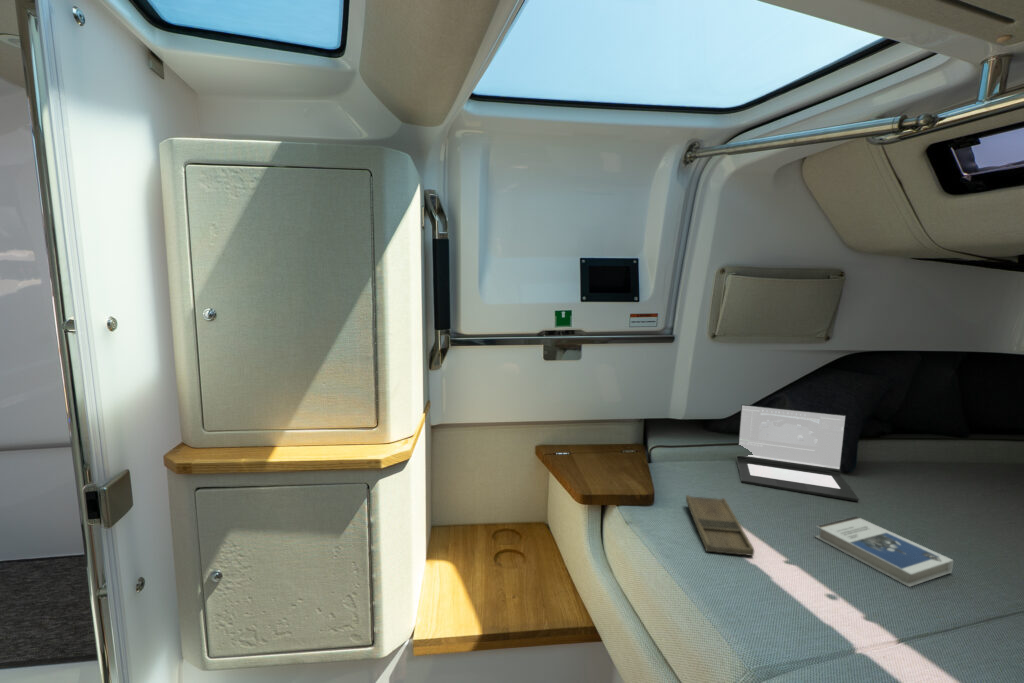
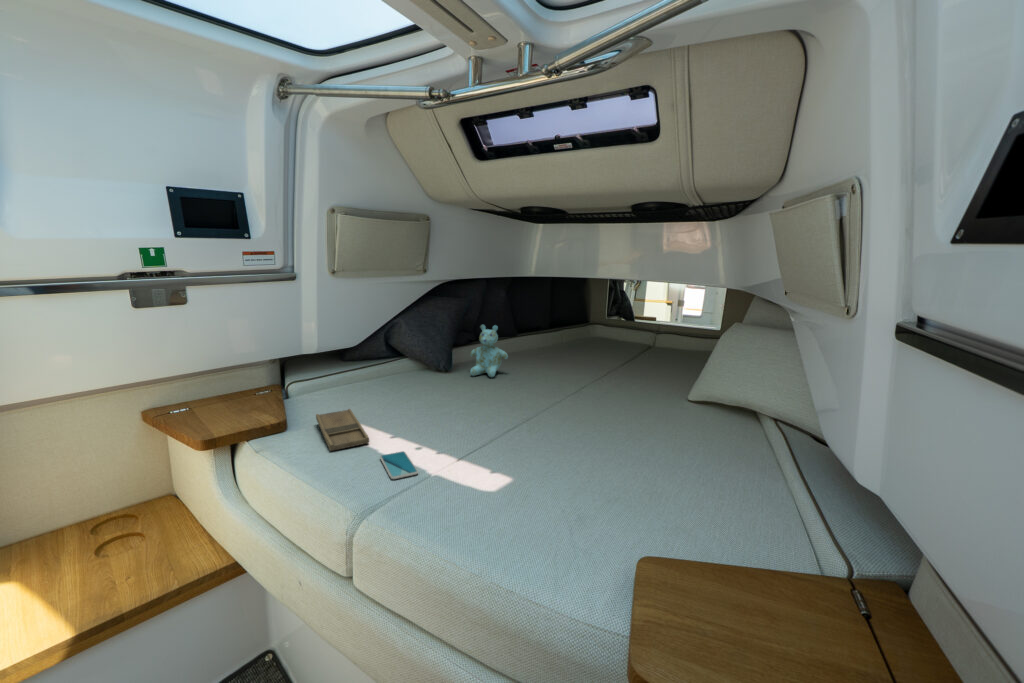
laptop: present [737,405,859,501] -> none [366,330,451,397]
stuffed bear: none [886,416,960,496] -> present [470,325,508,377]
hardback book: present [816,516,953,587] -> none [417,398,494,431]
smartphone: none [773,583,836,637] -> present [380,451,418,479]

